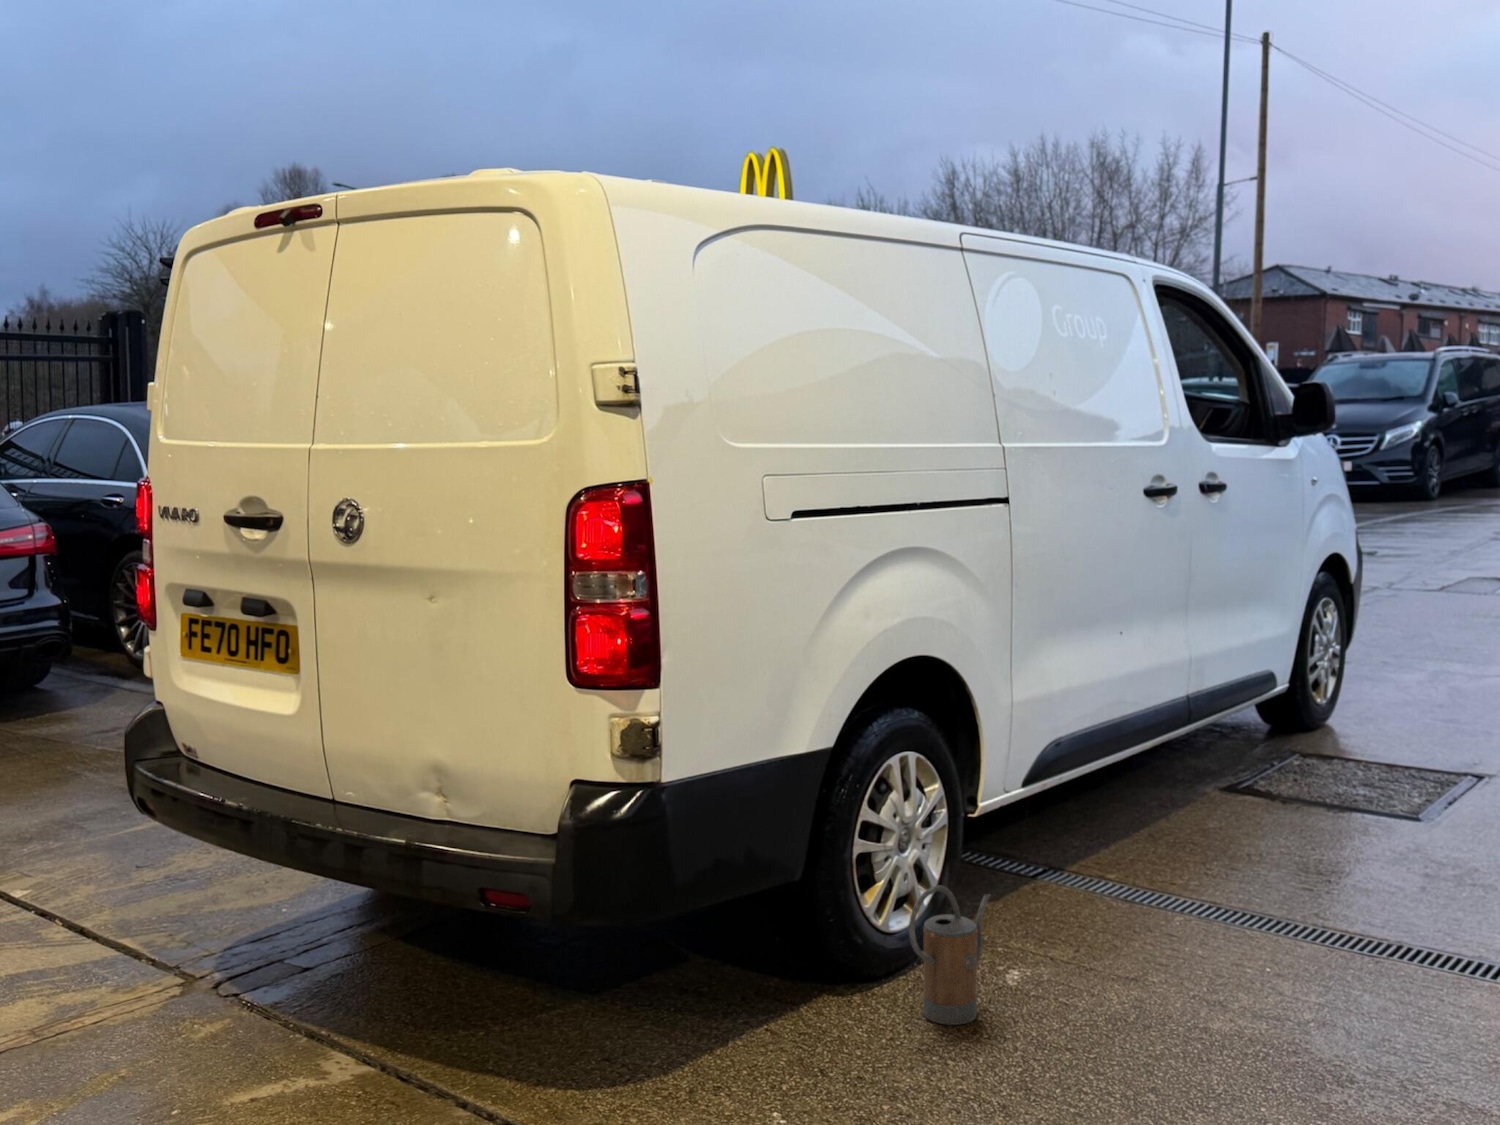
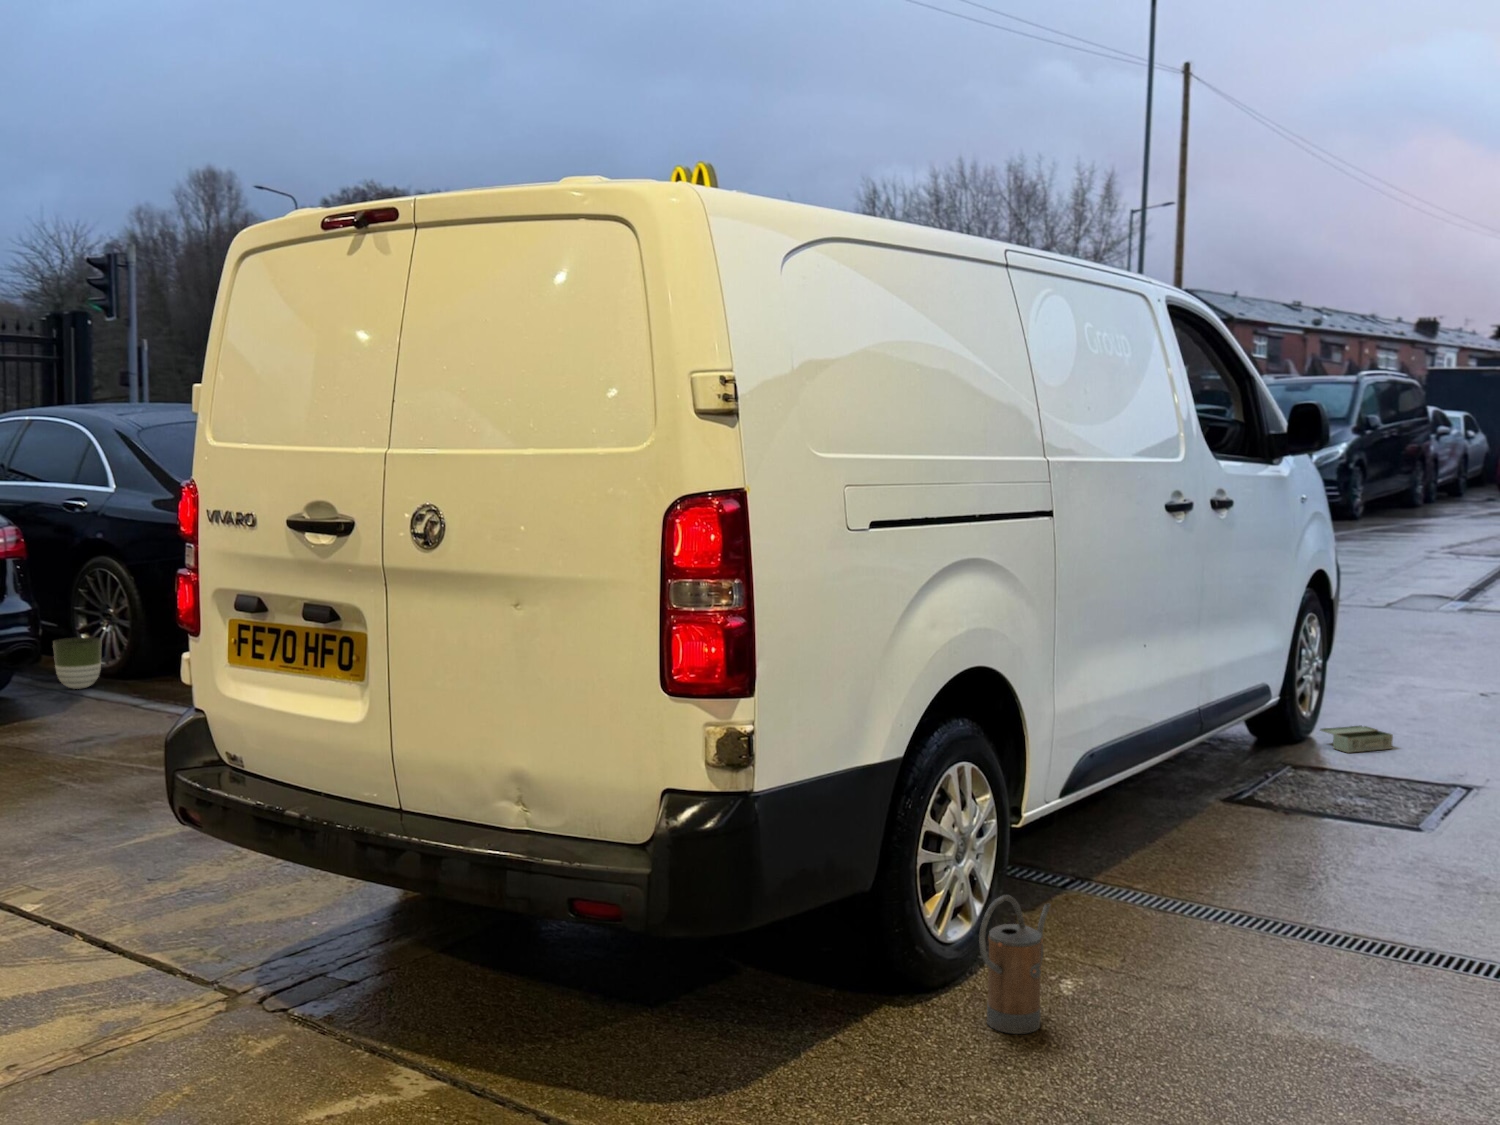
planter: none [87,631,134,681] -> present [53,637,101,689]
toolbox: none [1339,713,1415,741] -> present [1320,726,1393,753]

